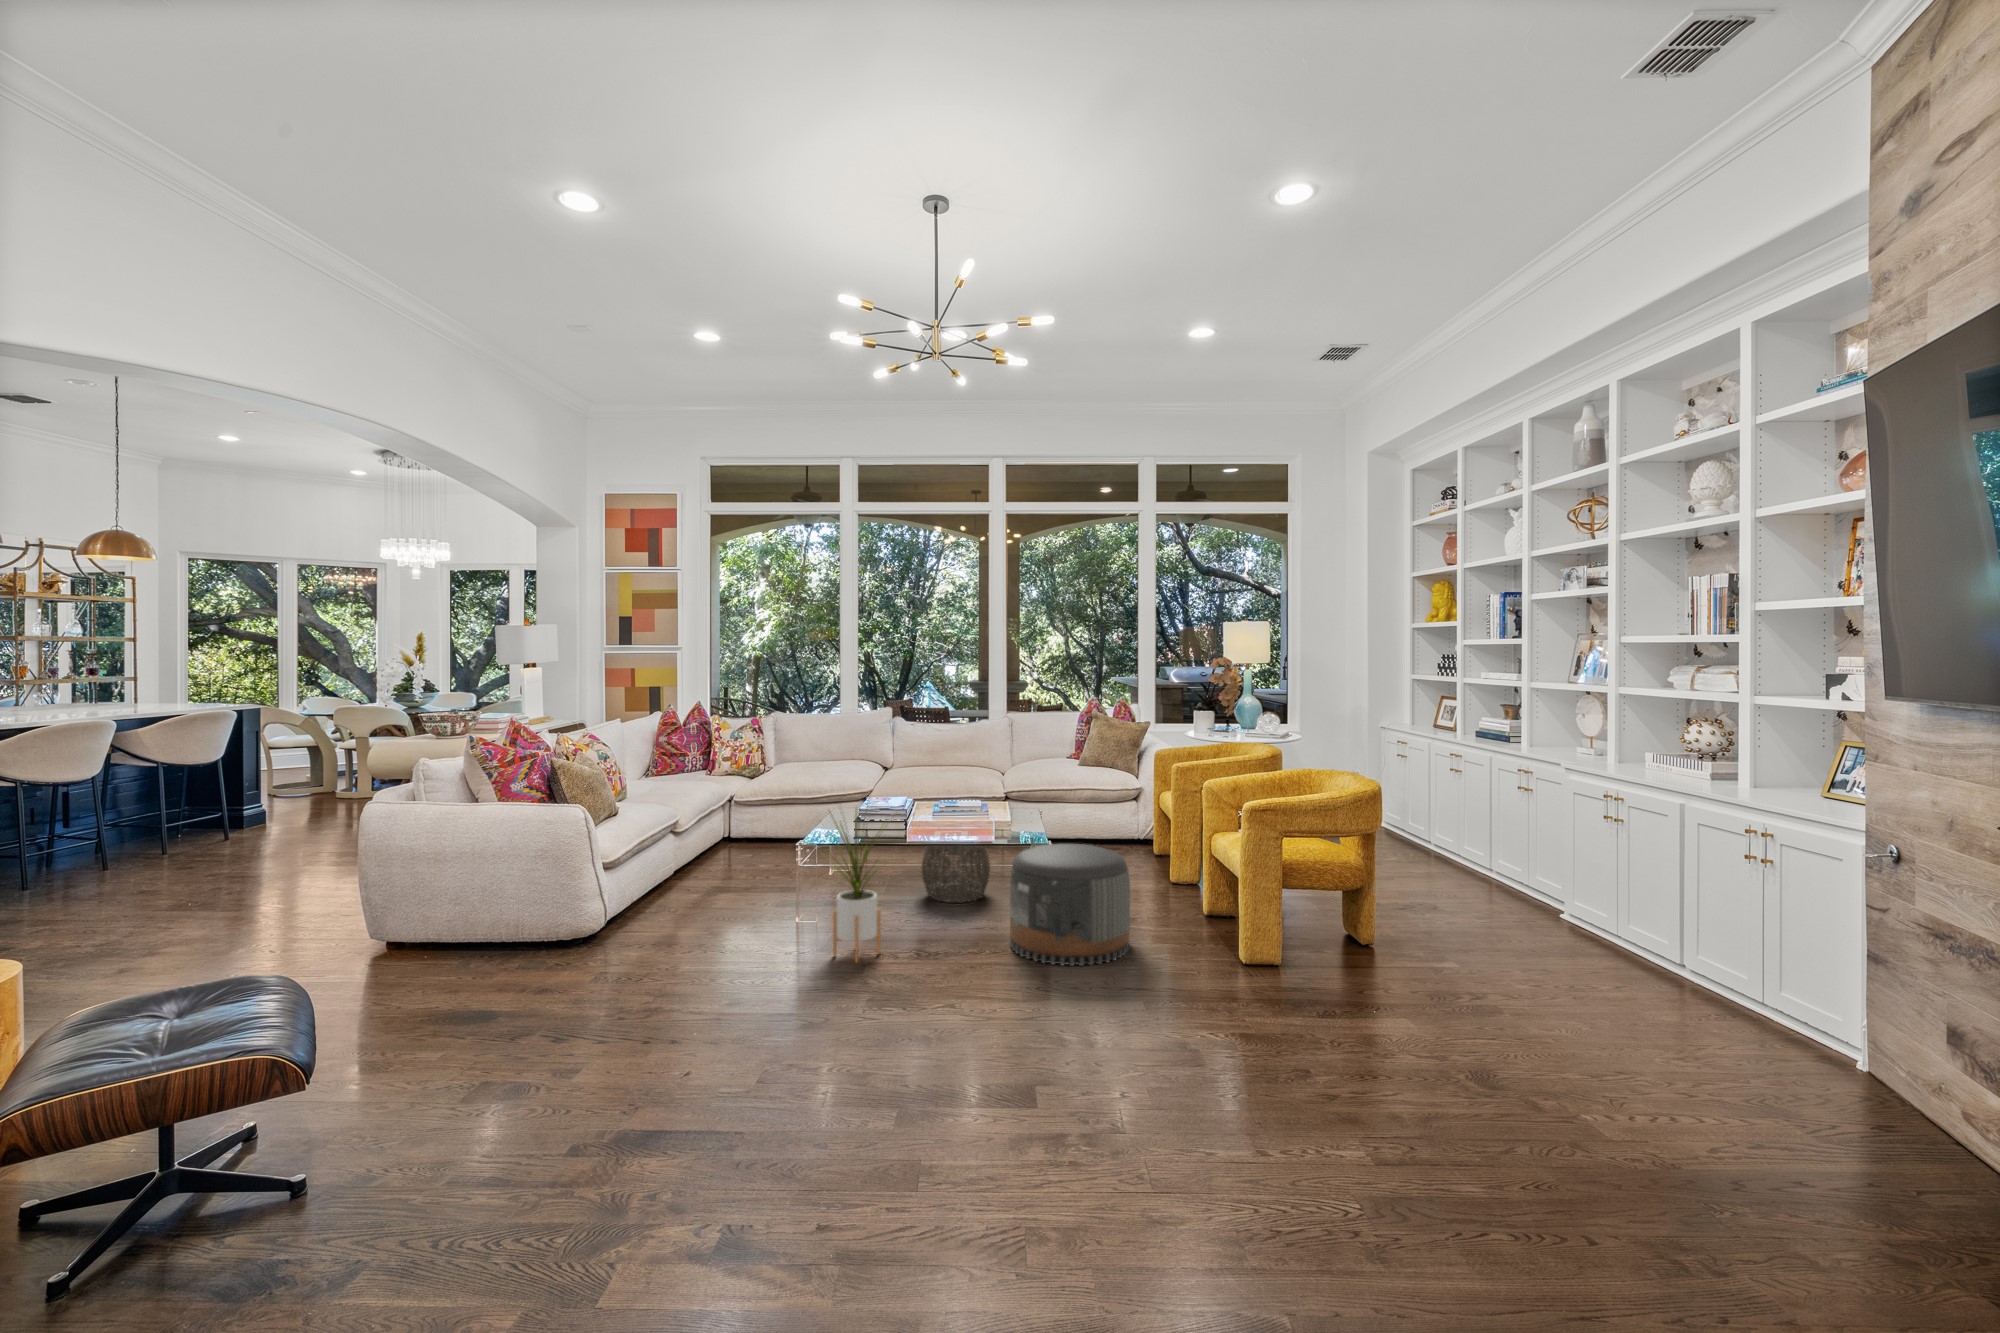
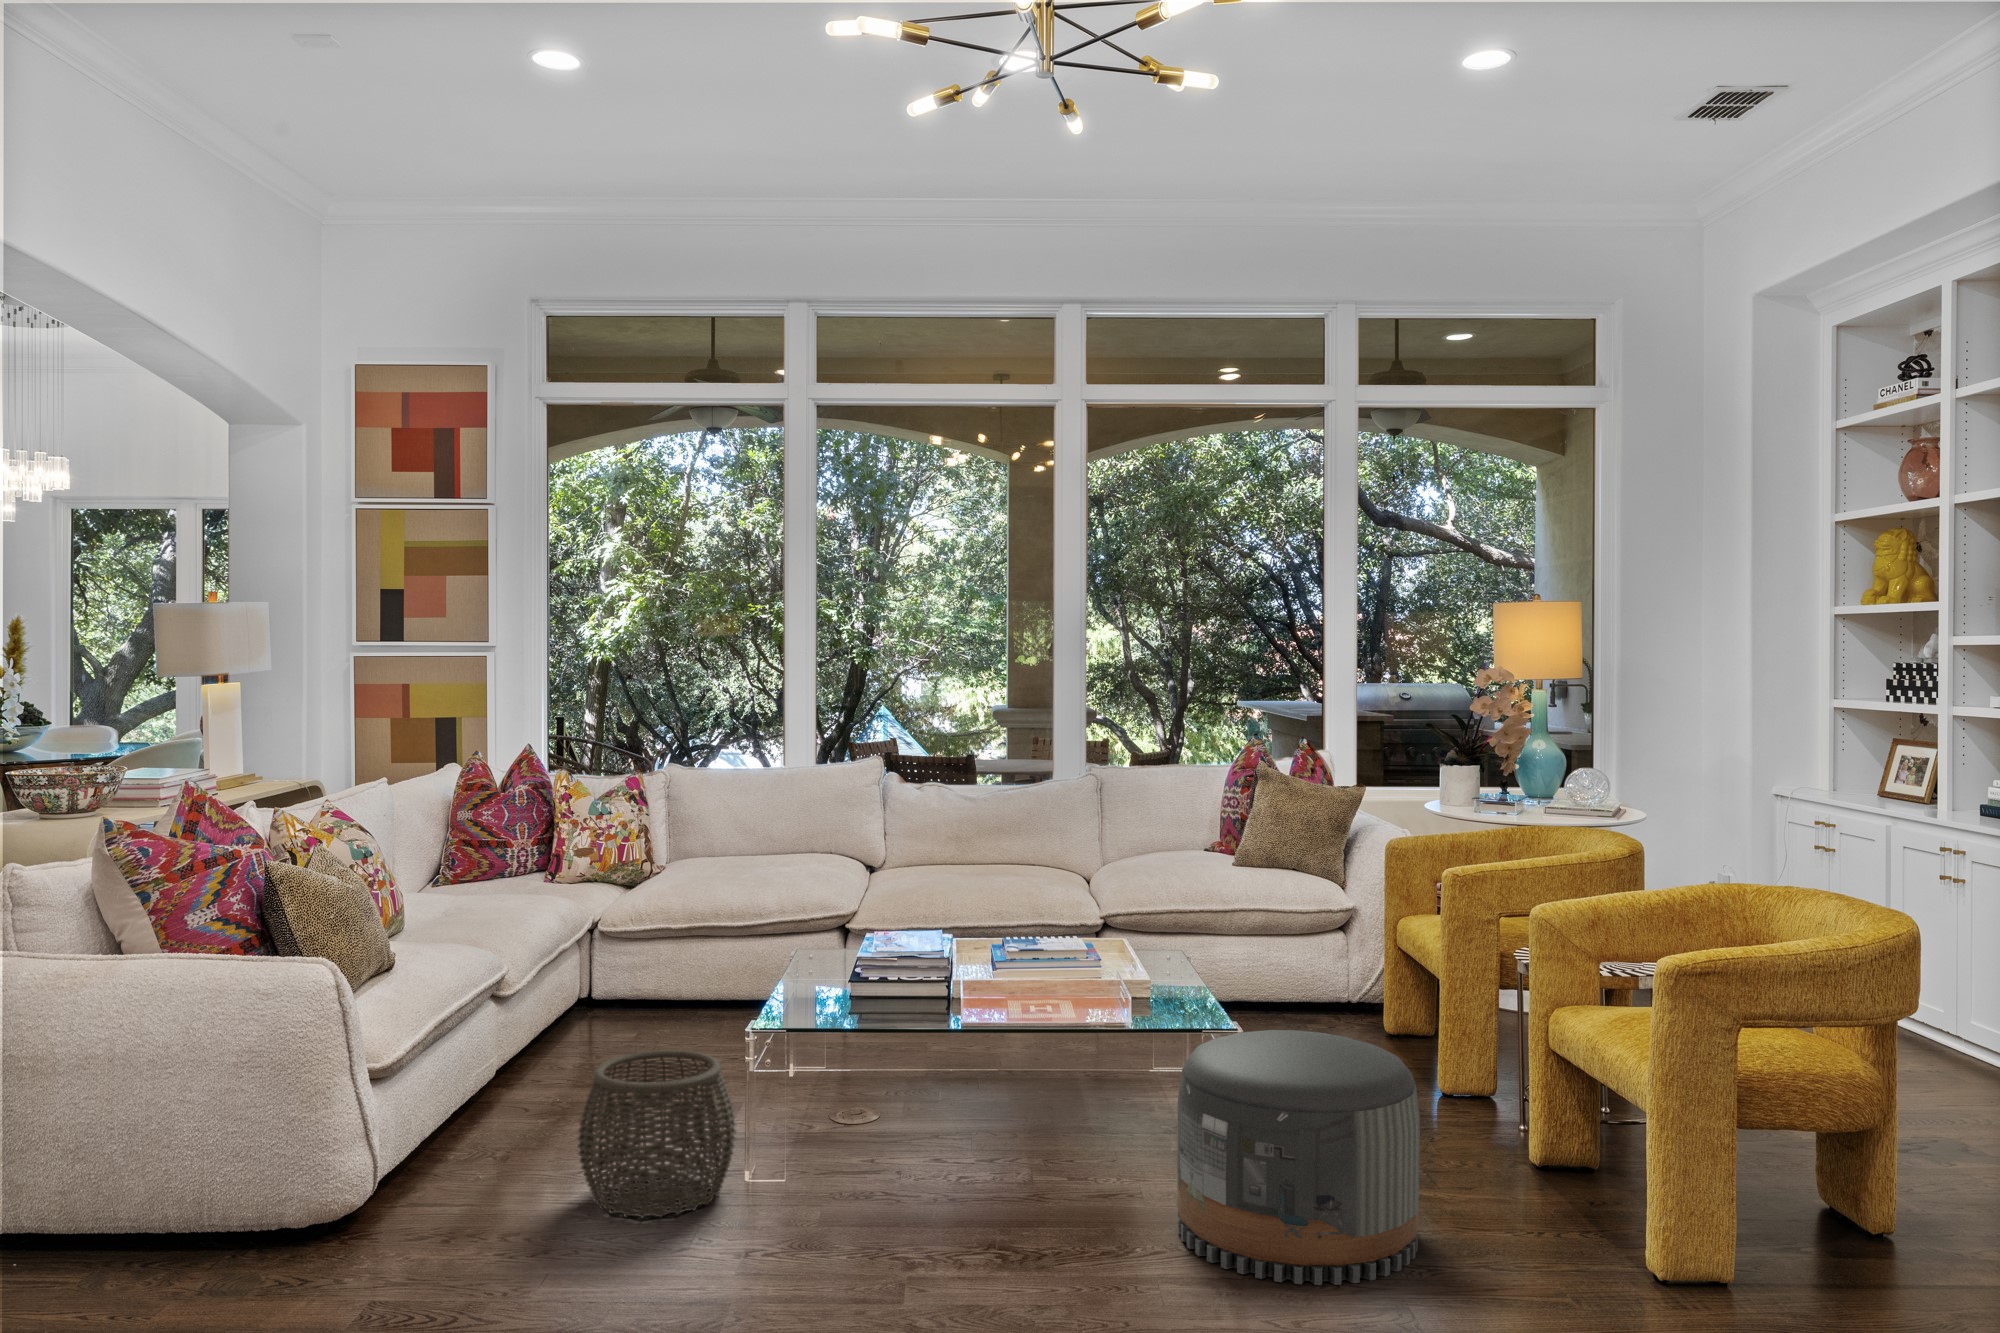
house plant: present [832,814,892,963] -> none [798,939,968,1279]
woven basket: present [922,845,990,903] -> present [577,1050,737,1218]

